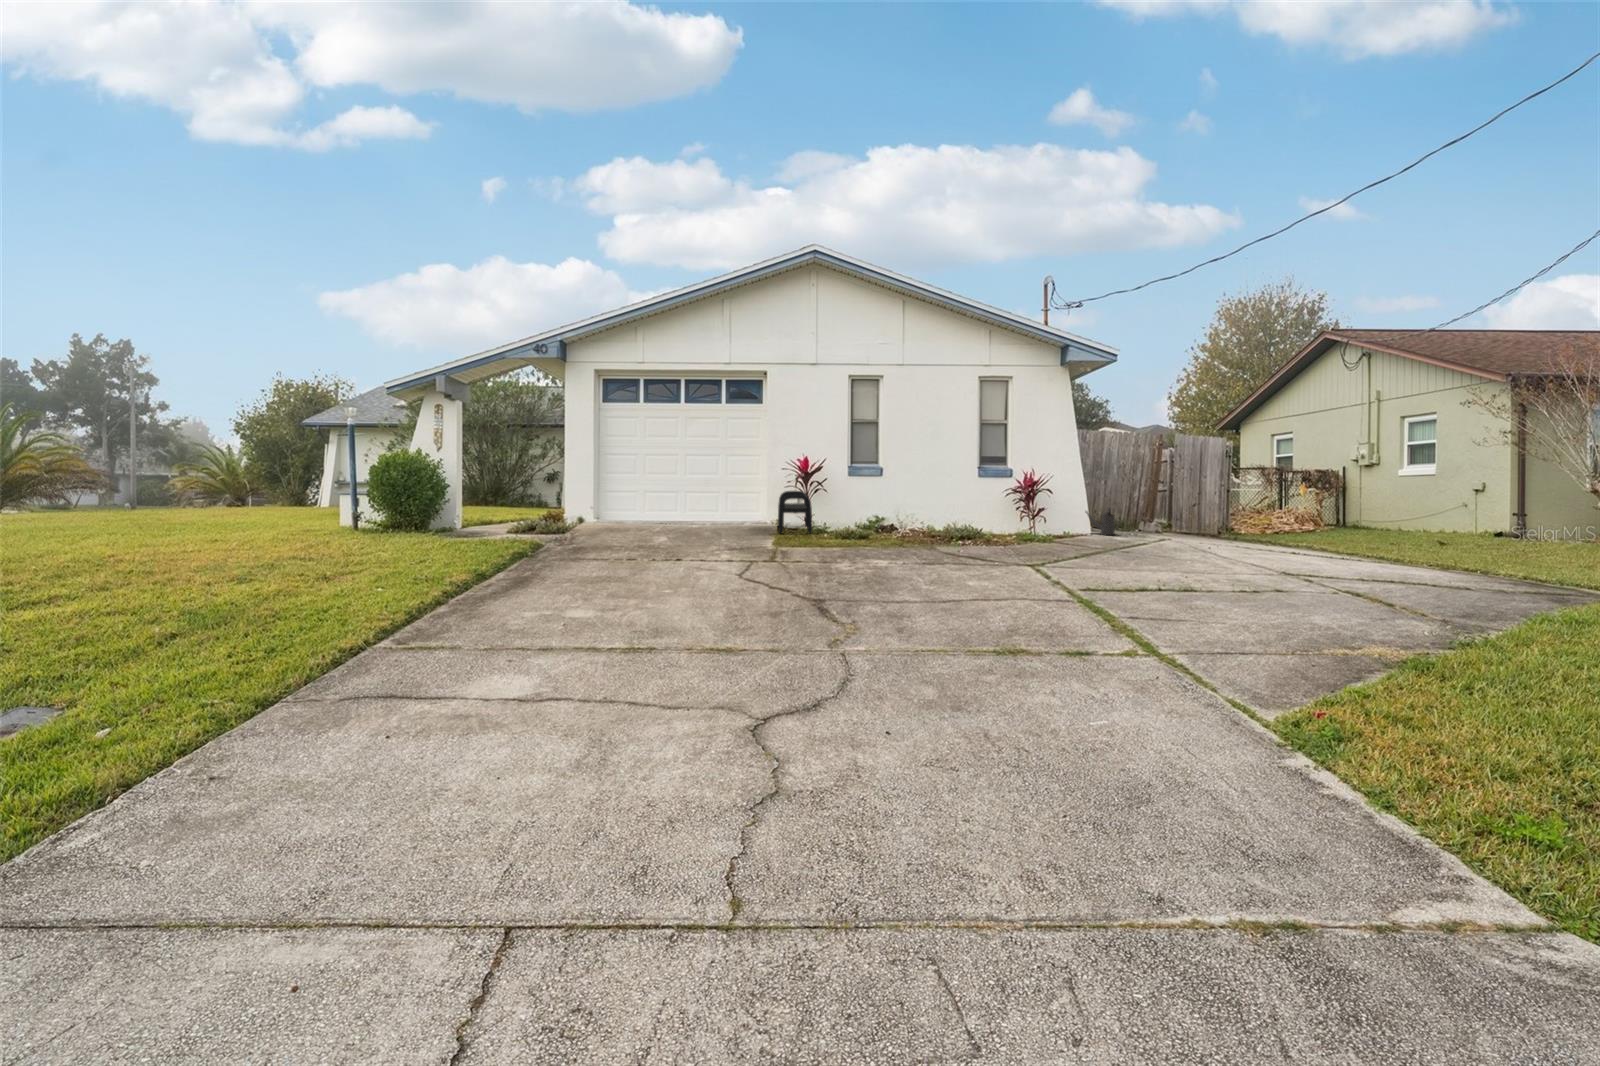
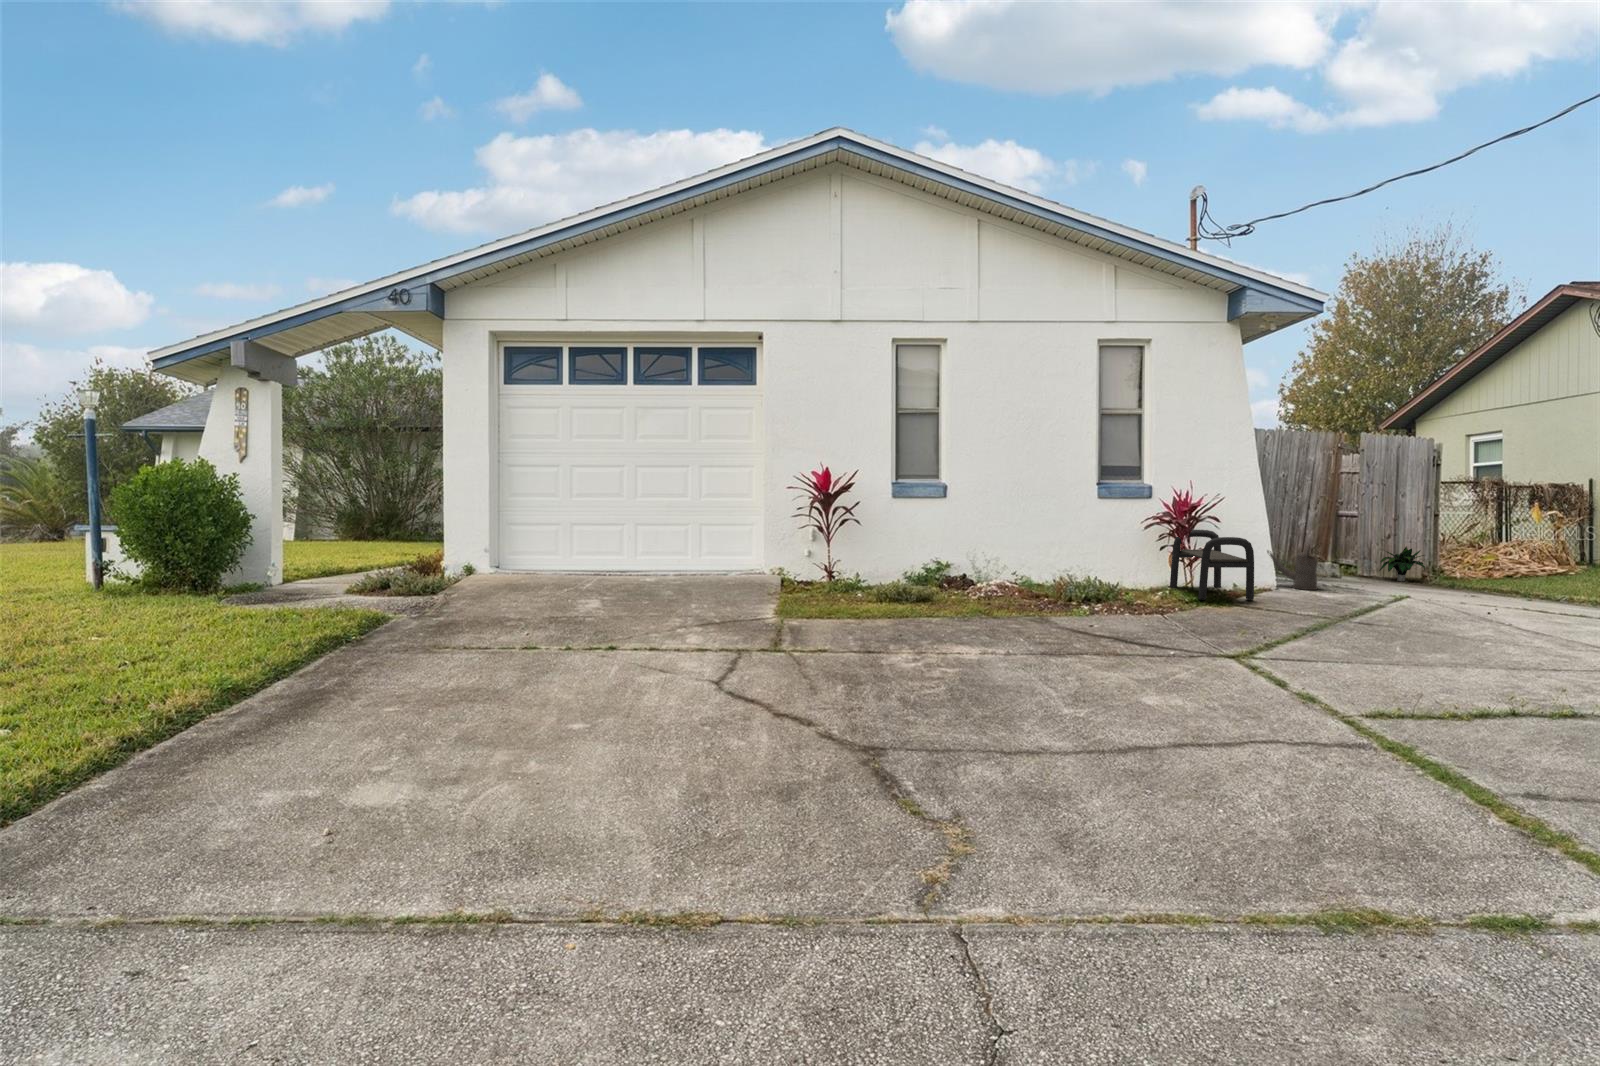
bench: present [778,491,812,533] -> present [1170,530,1254,600]
potted plant: none [1180,511,1210,534] -> present [1379,547,1425,581]

